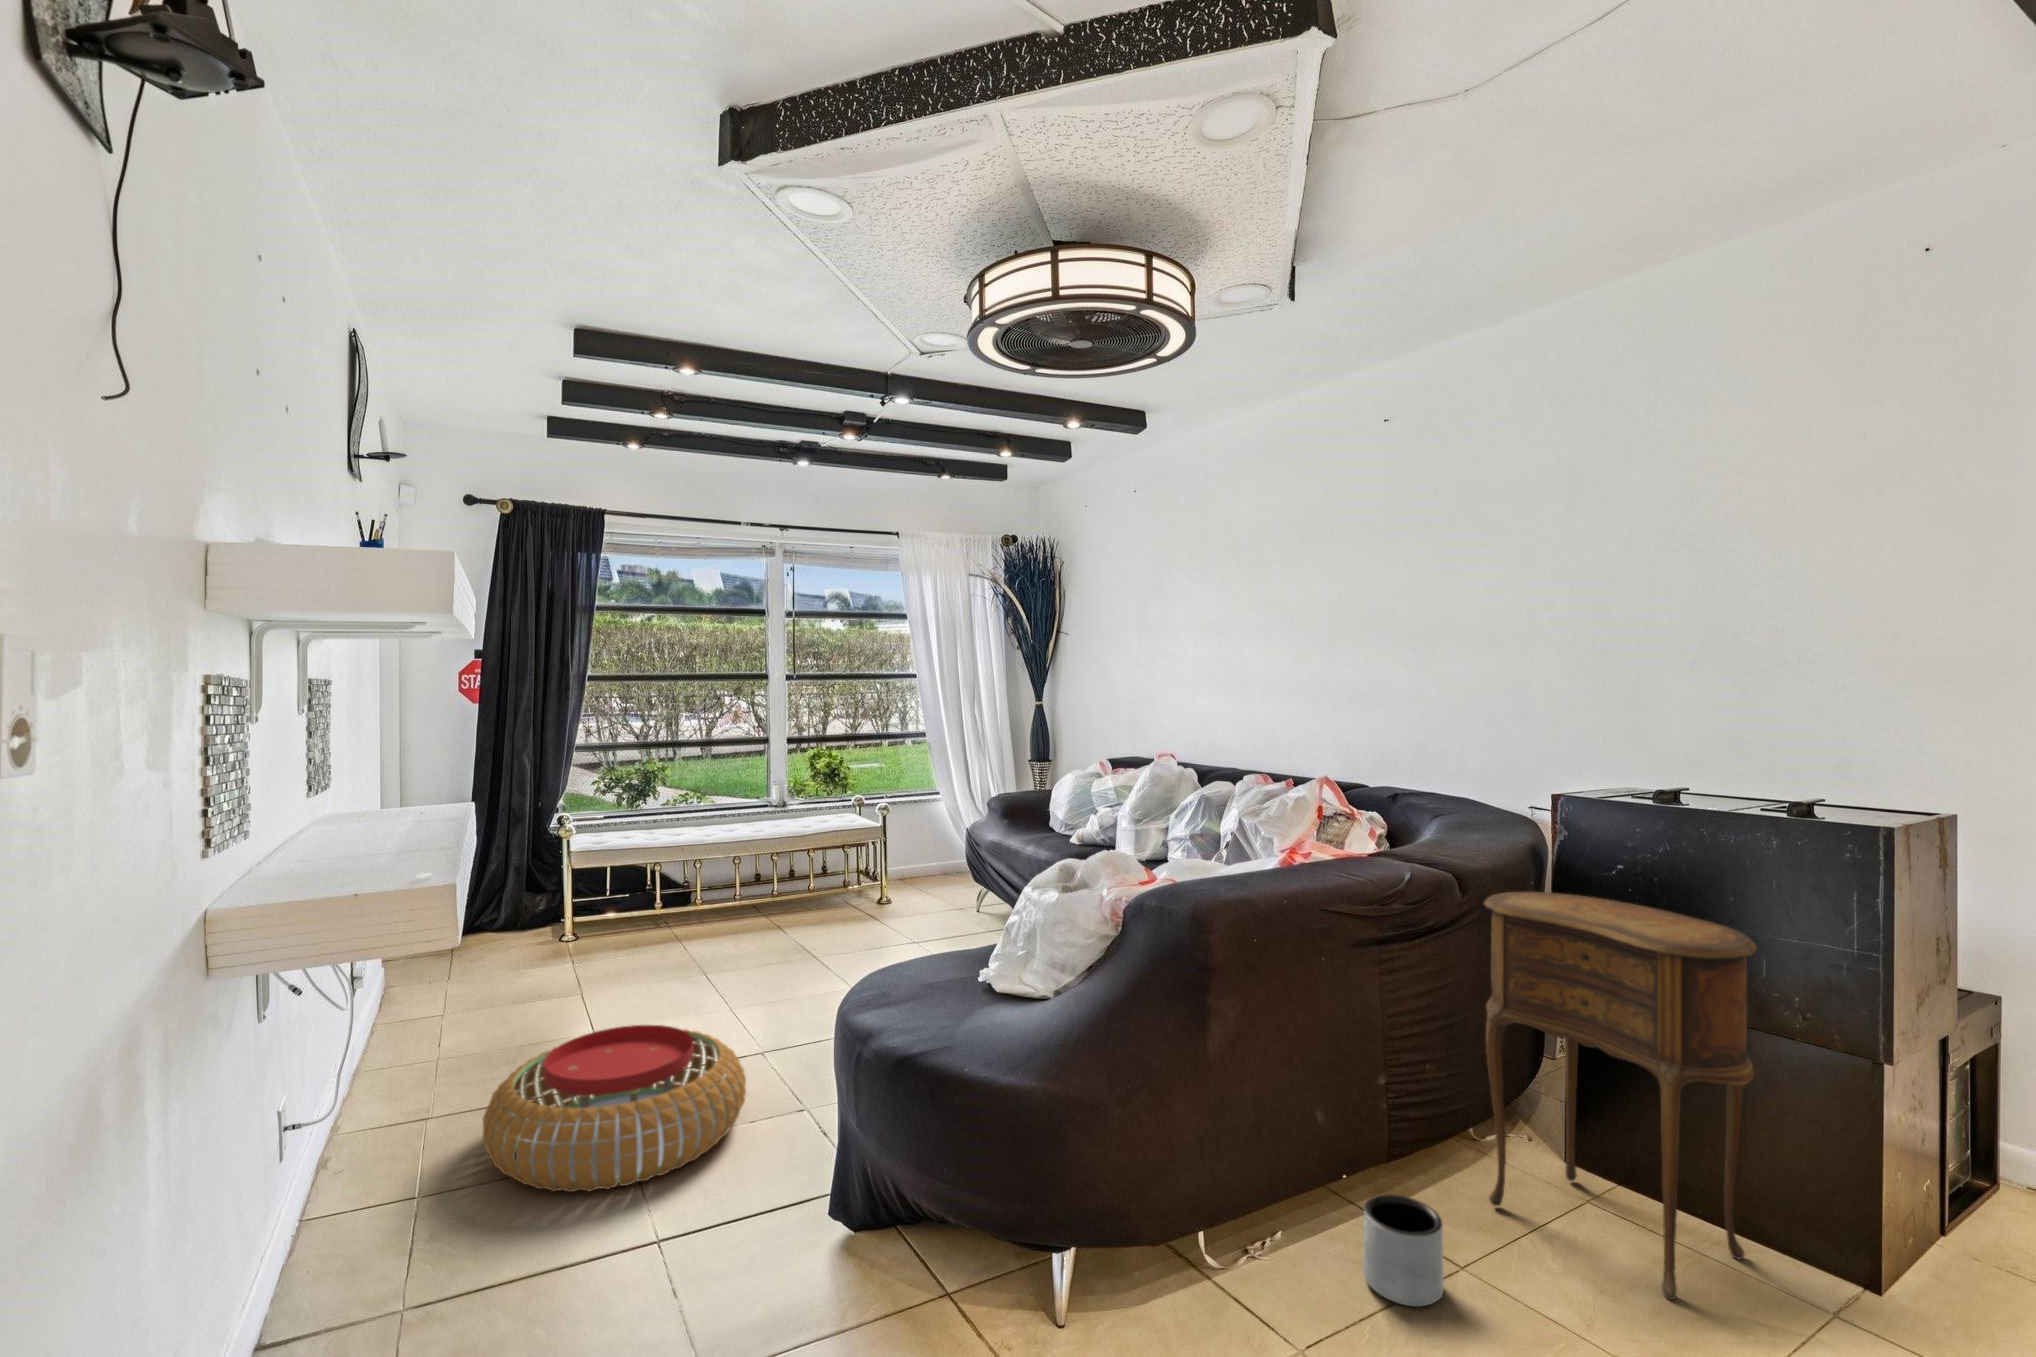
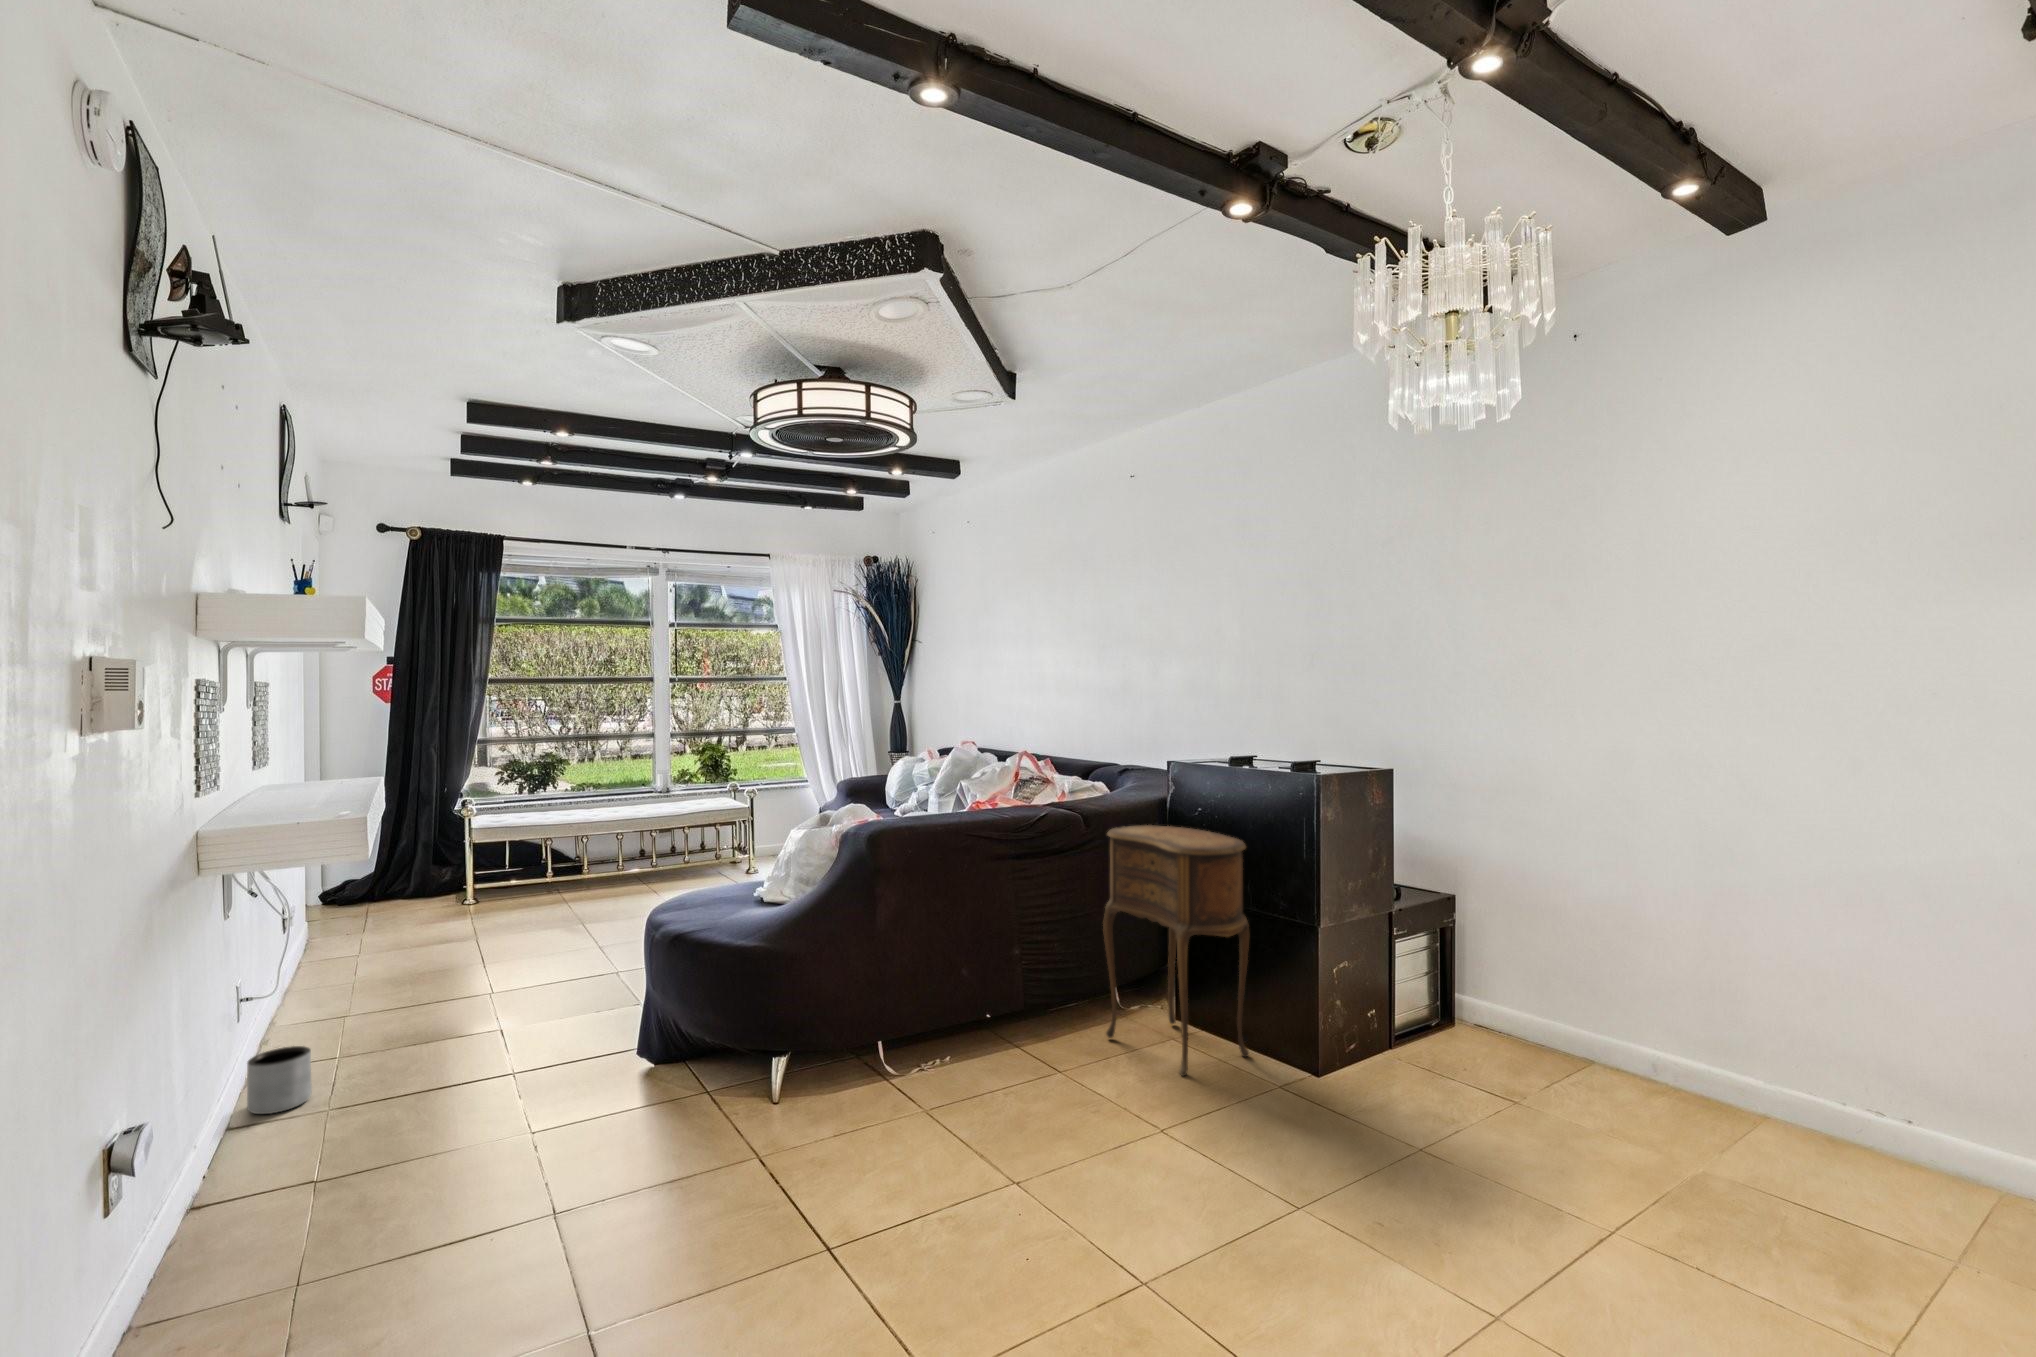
pouf: present [483,1025,746,1192] -> none [388,943,595,1052]
planter: present [1363,1195,1444,1306] -> present [247,1046,312,1114]

